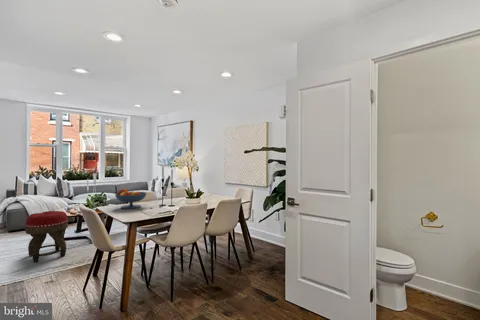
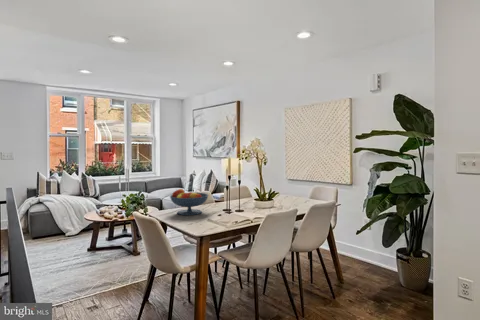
footstool: present [25,211,68,263] -> none [58,215,105,279]

